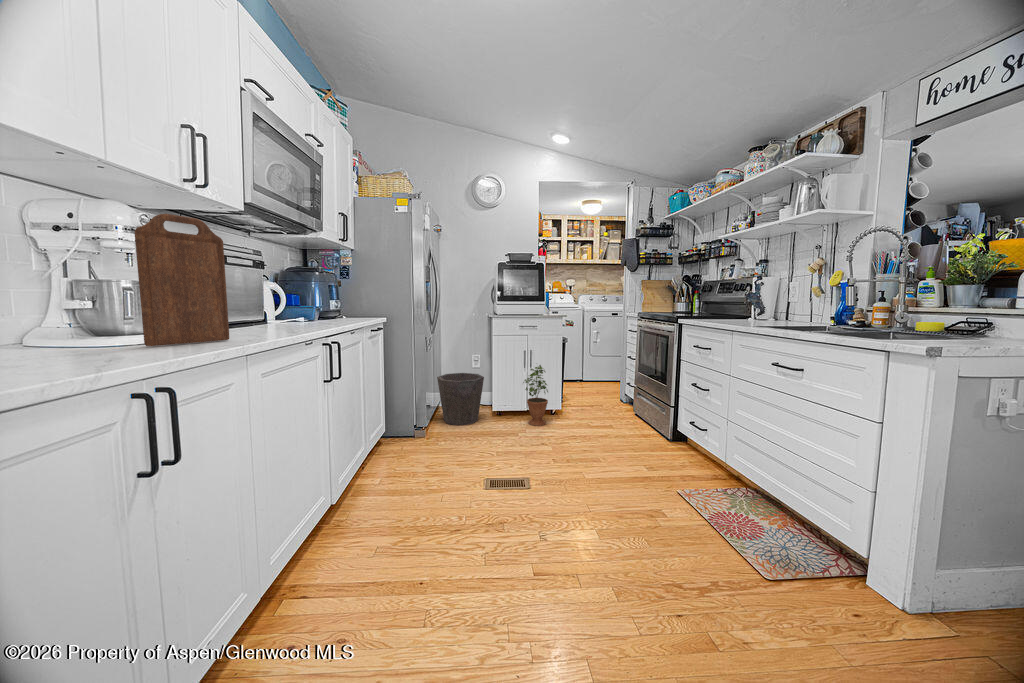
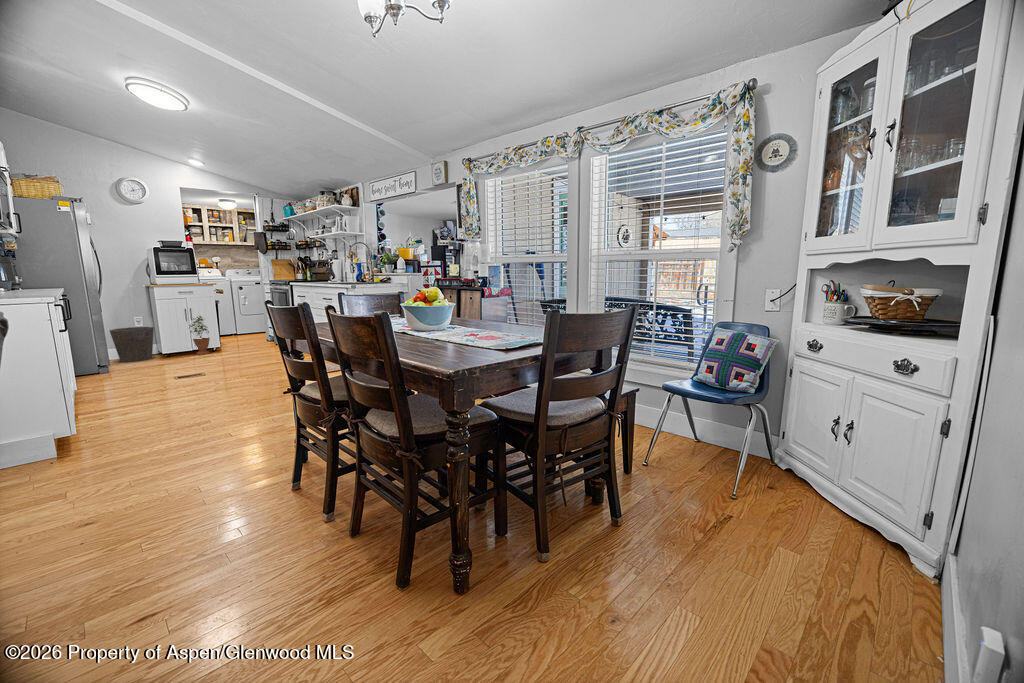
cutting board: present [134,214,229,346] -> none [20,239,52,289]

